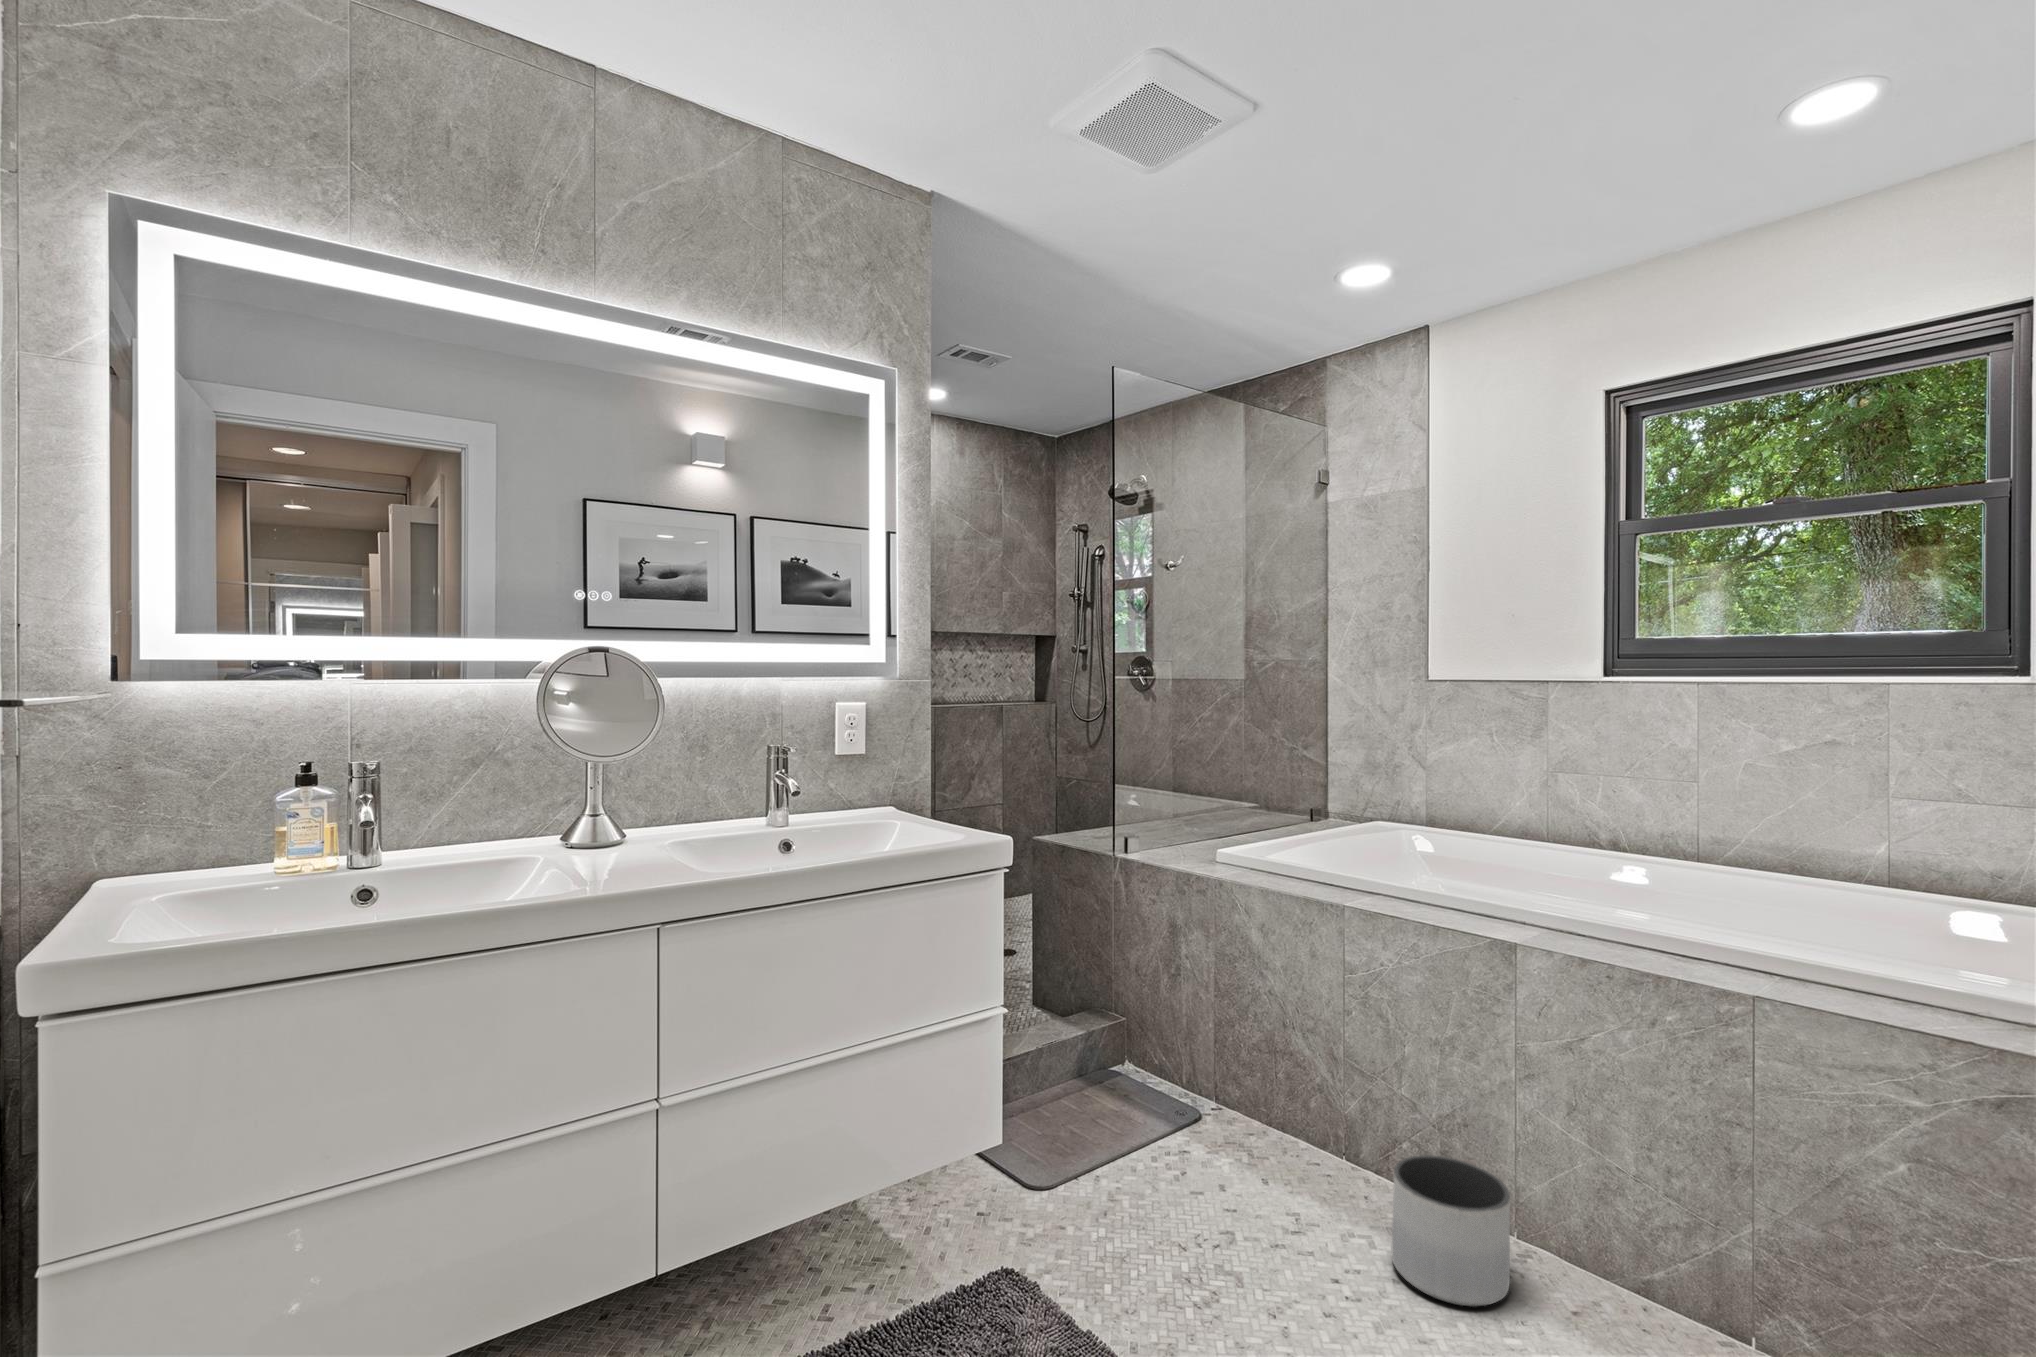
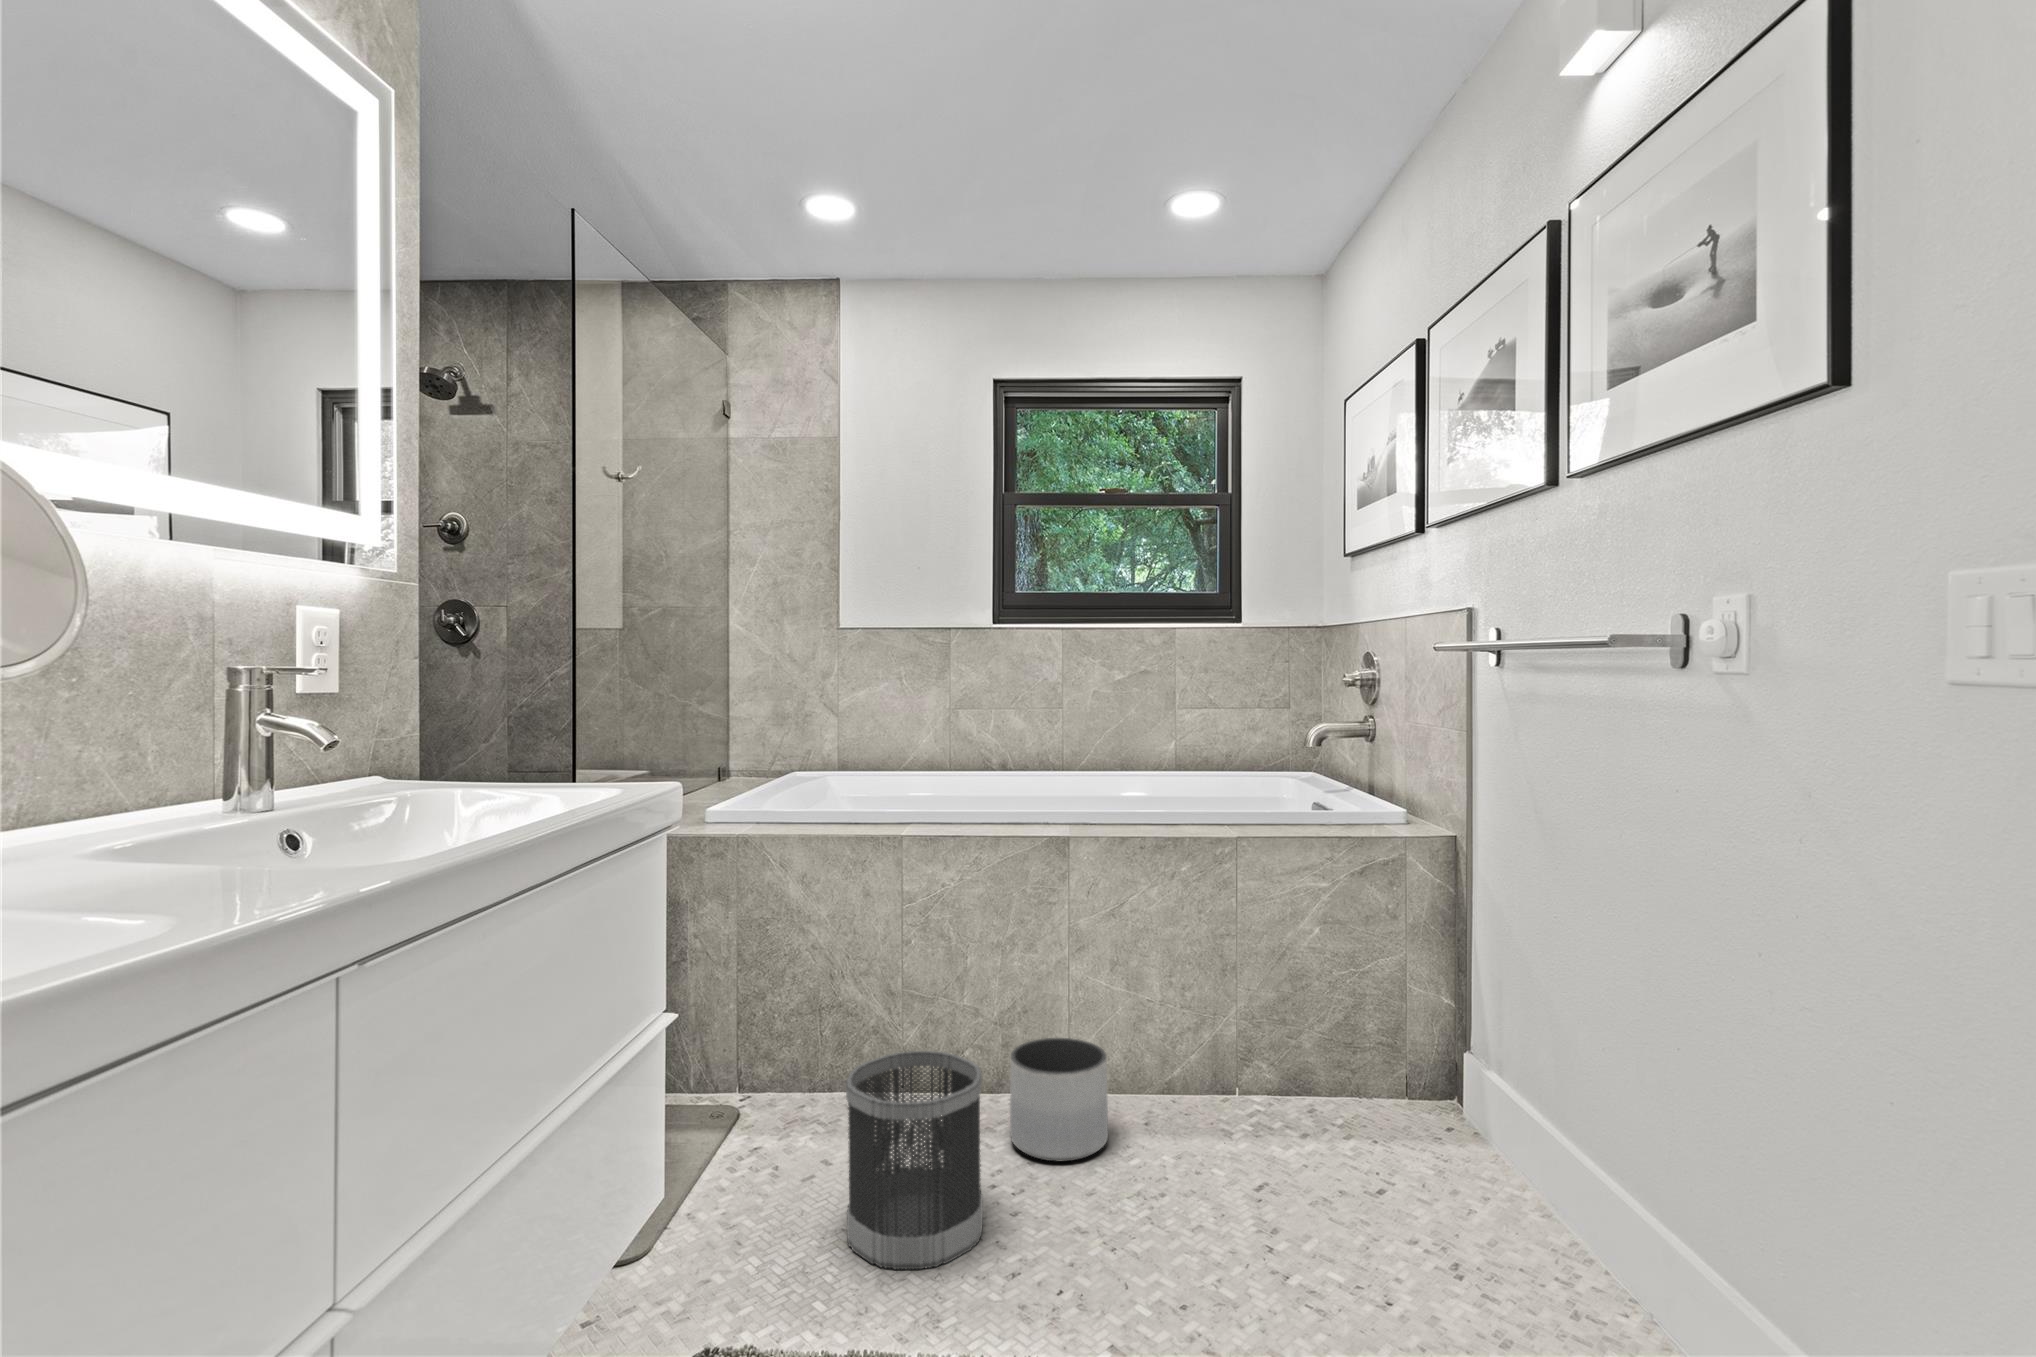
wastebasket: none [1169,1106,1299,1319] -> present [846,1051,983,1269]

